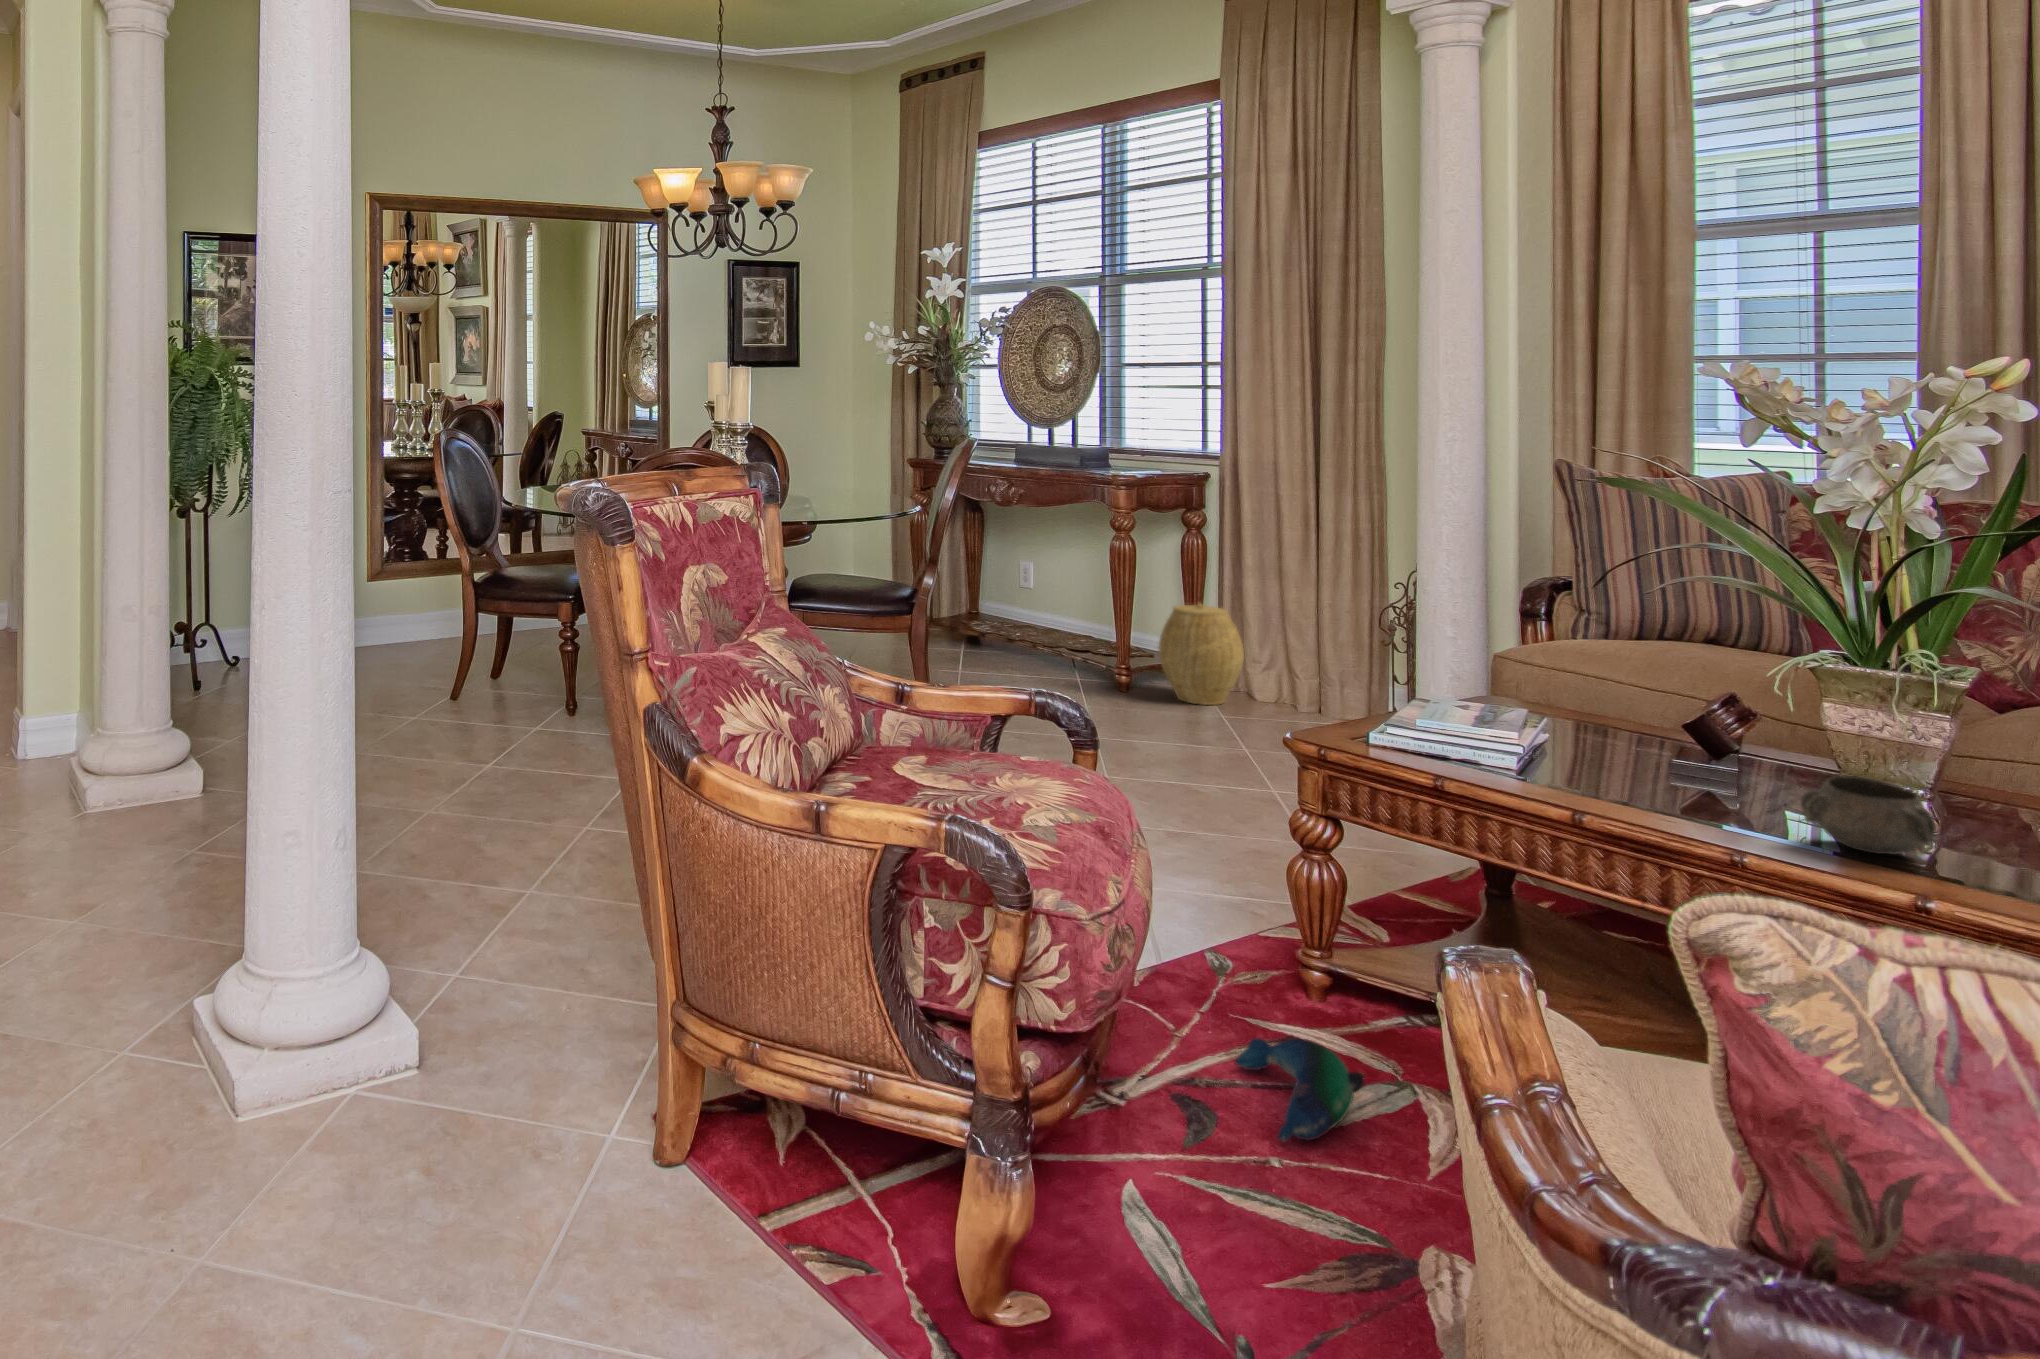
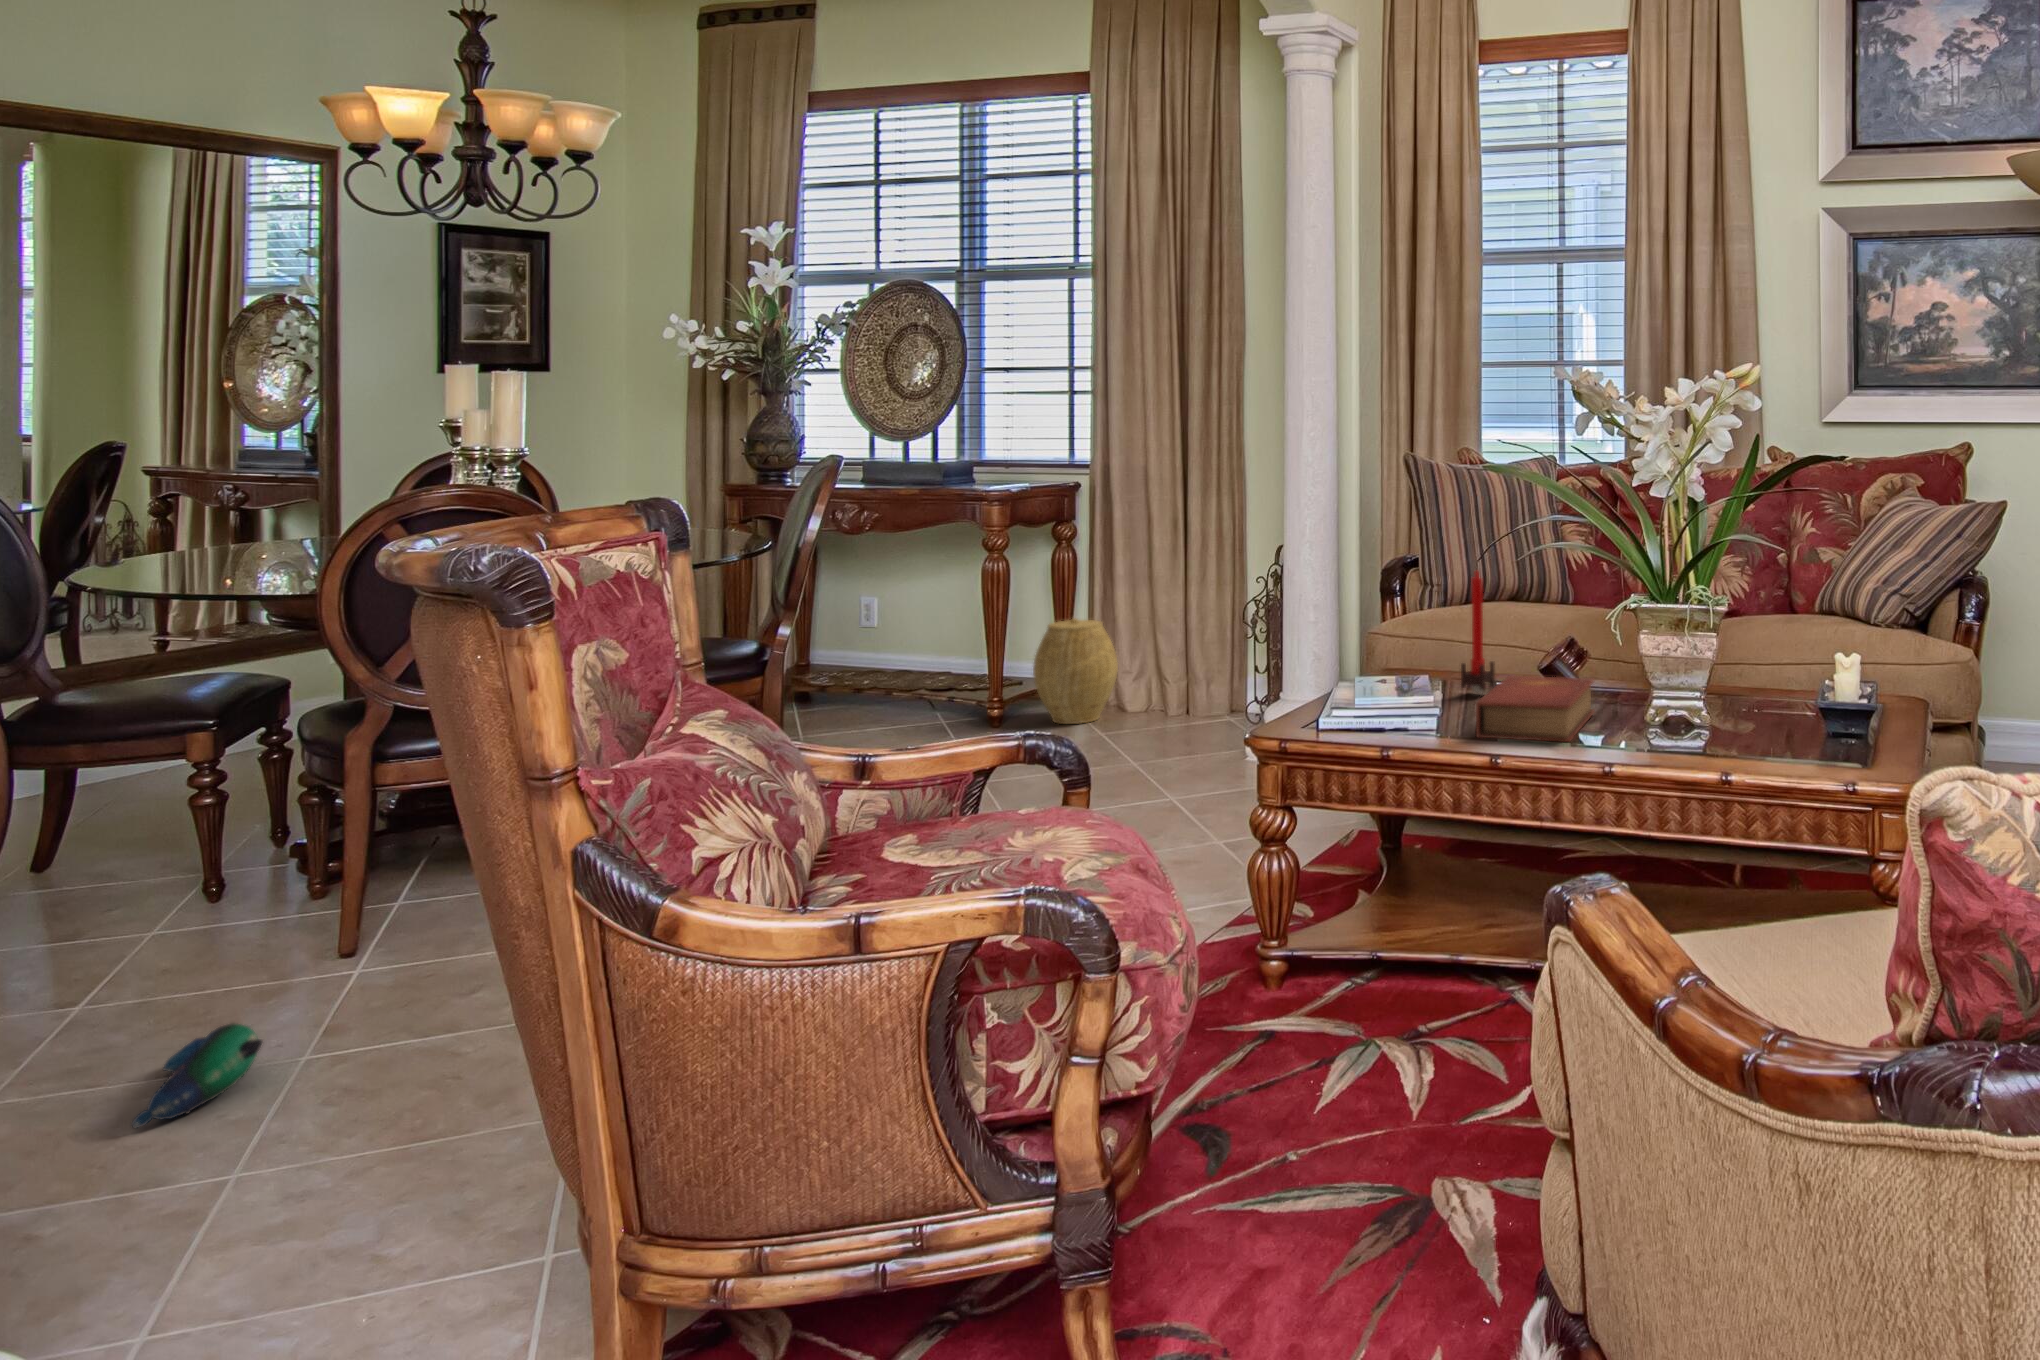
candle: none [1582,601,1631,743] -> present [1461,571,1495,694]
book: none [1568,725,1762,814] -> present [1476,676,1594,742]
decorative bowl: present [1801,775,1936,854] -> none [1640,690,1719,748]
plush toy: present [1236,1038,1364,1142] -> present [132,1023,263,1128]

